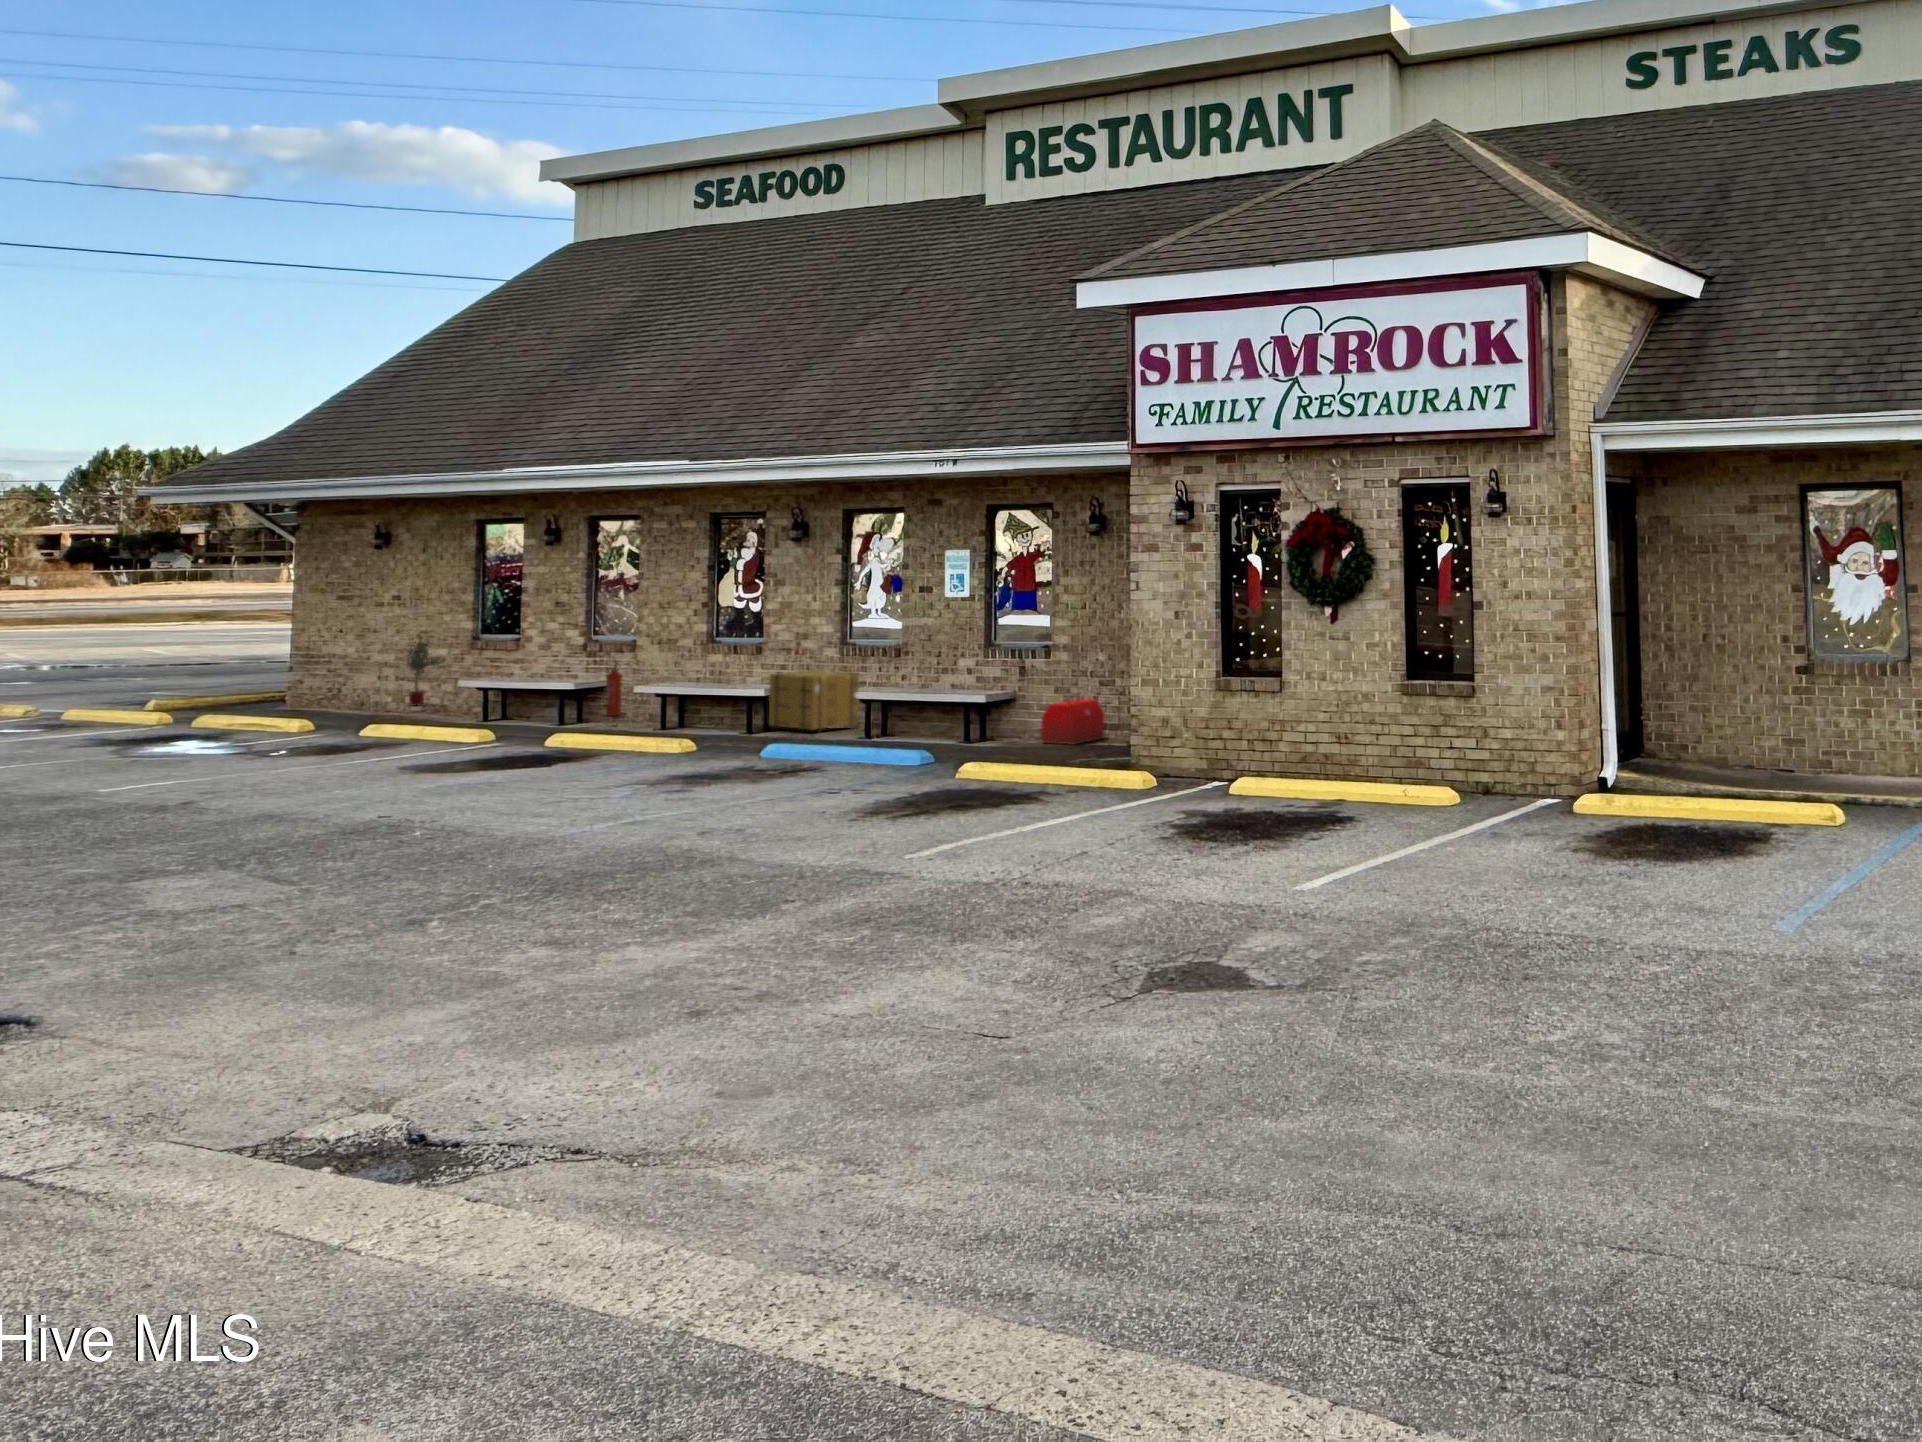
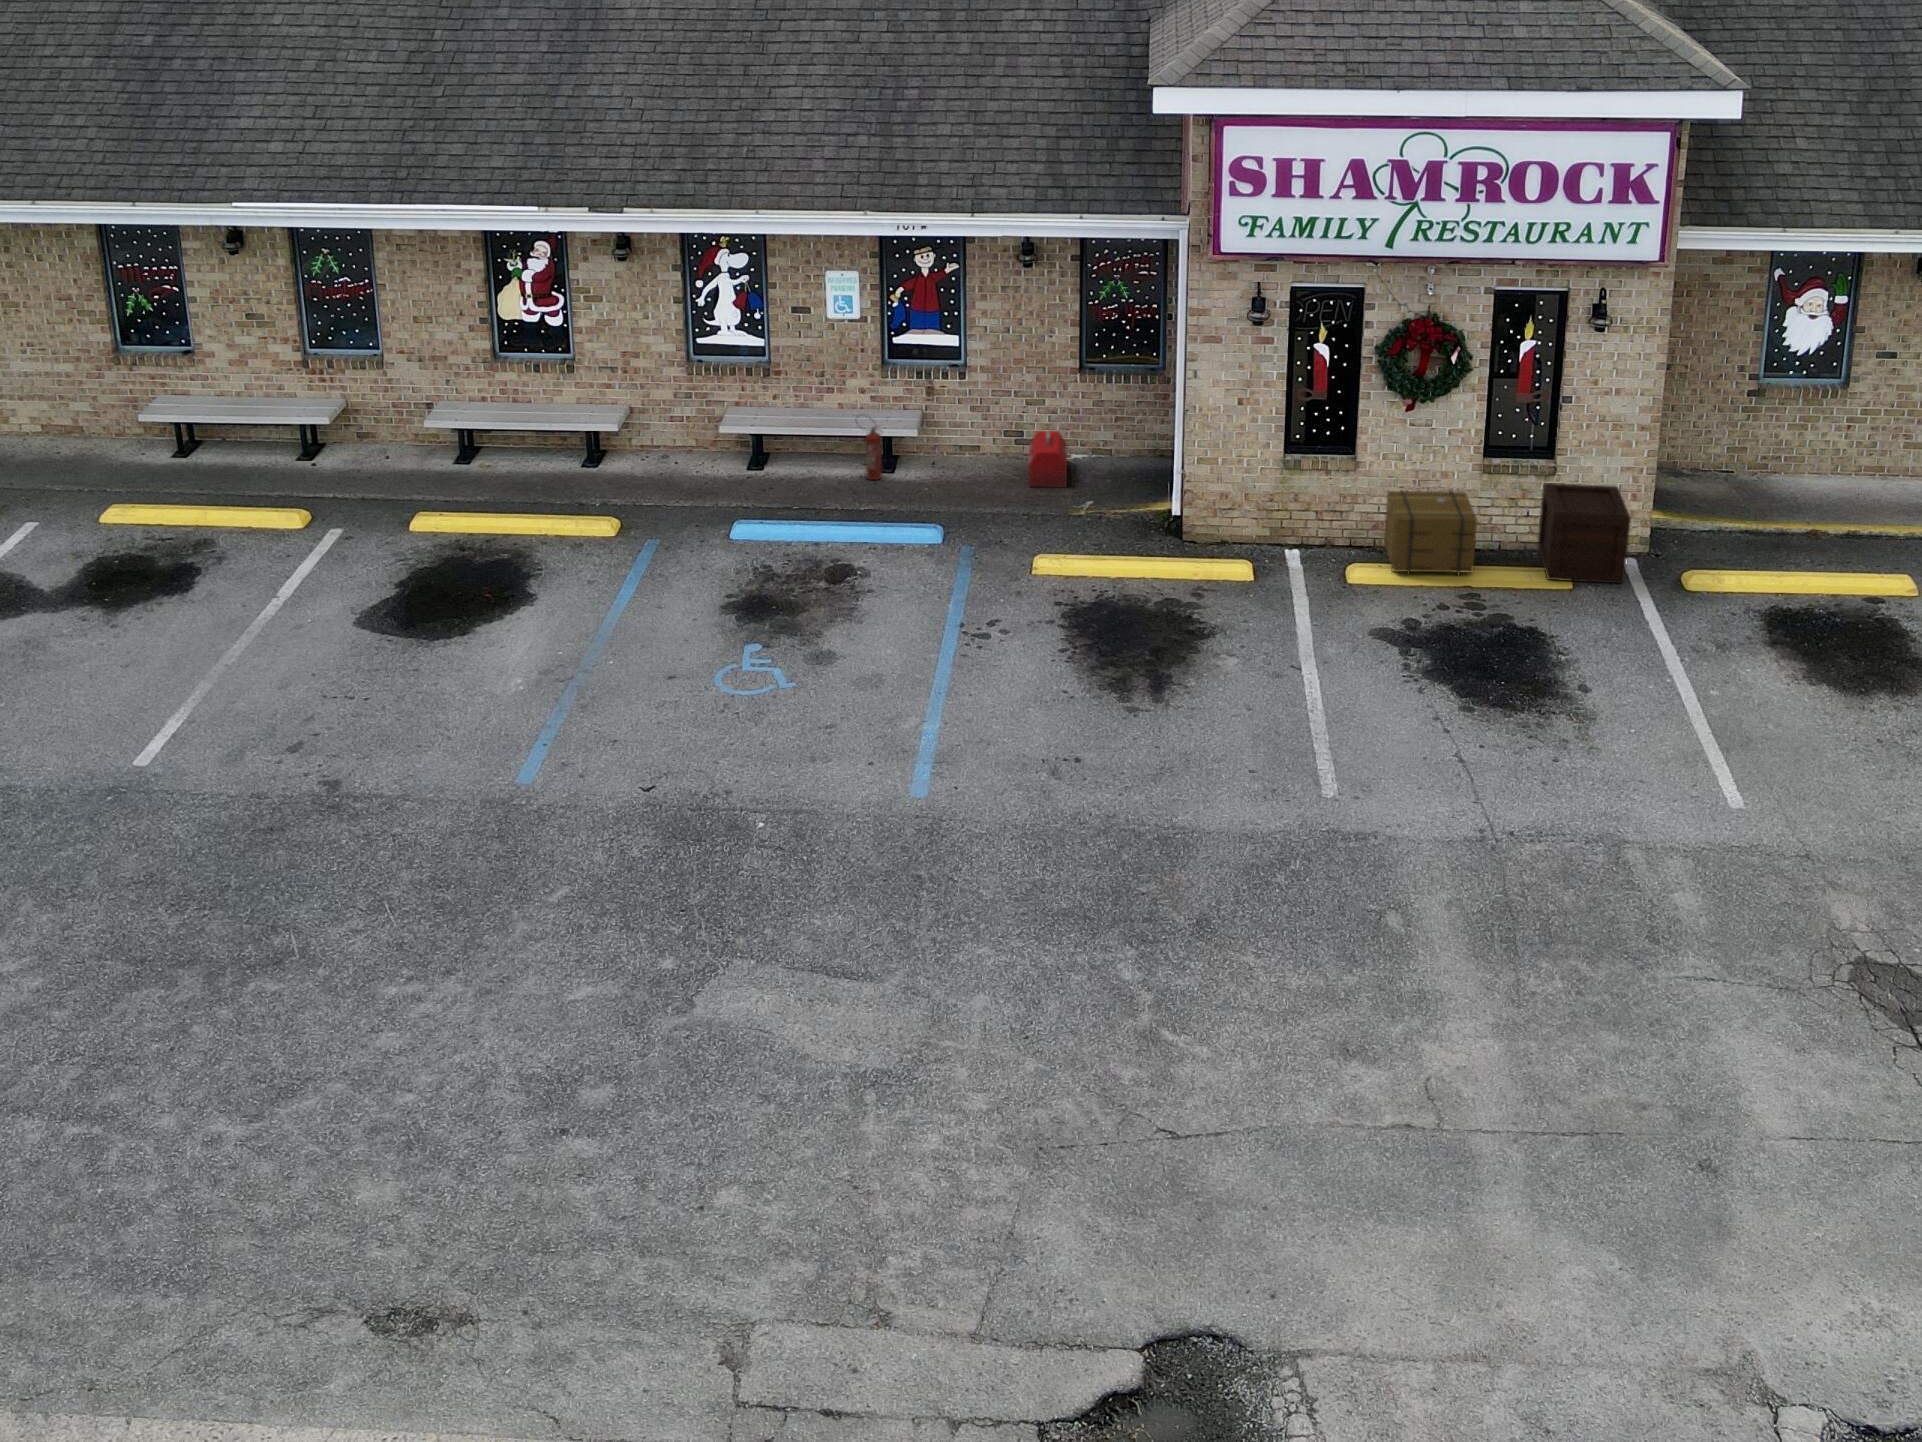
potted tree: present [406,634,445,706] -> none [100,380,155,464]
fire extinguisher: present [606,664,622,716] -> present [865,416,882,480]
cardboard box: present [769,670,859,730] -> present [1384,490,1477,576]
wooden crate: none [1413,703,1529,805] -> present [1538,483,1631,583]

